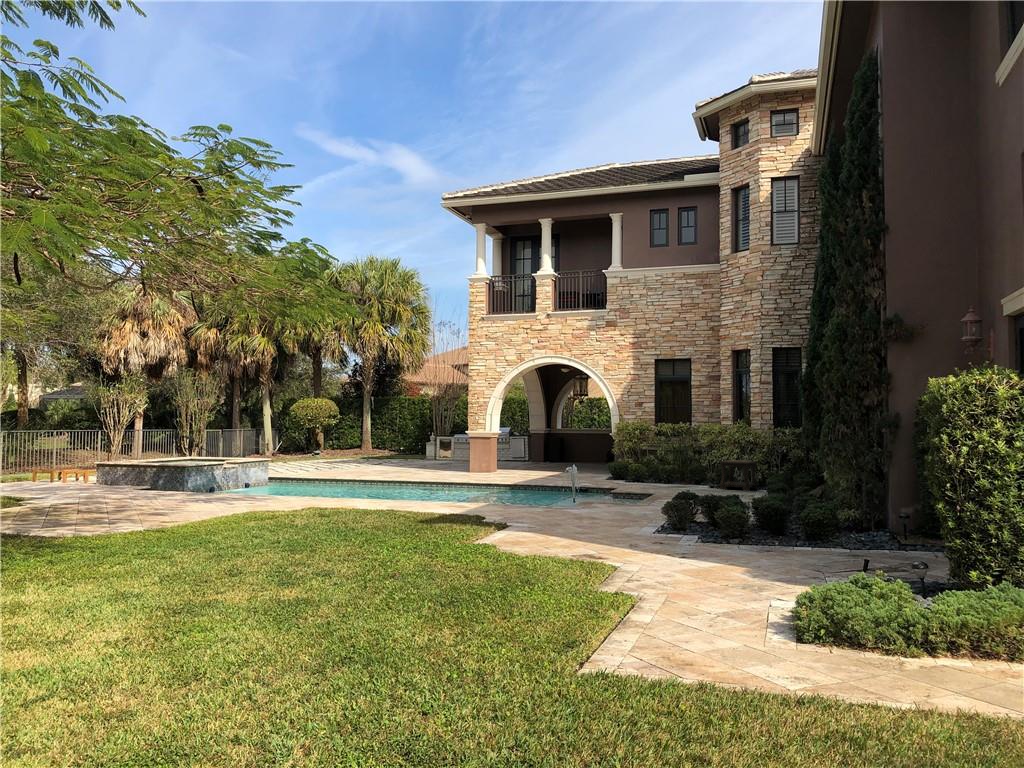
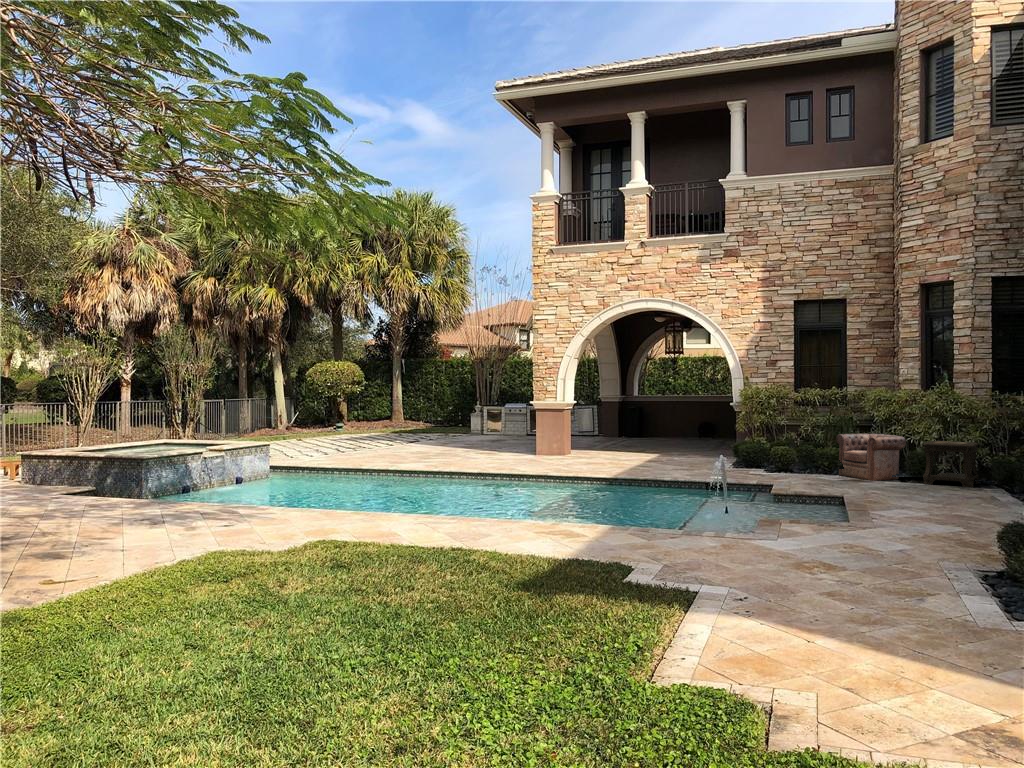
armchair: none [670,455,714,487] -> present [836,433,906,481]

